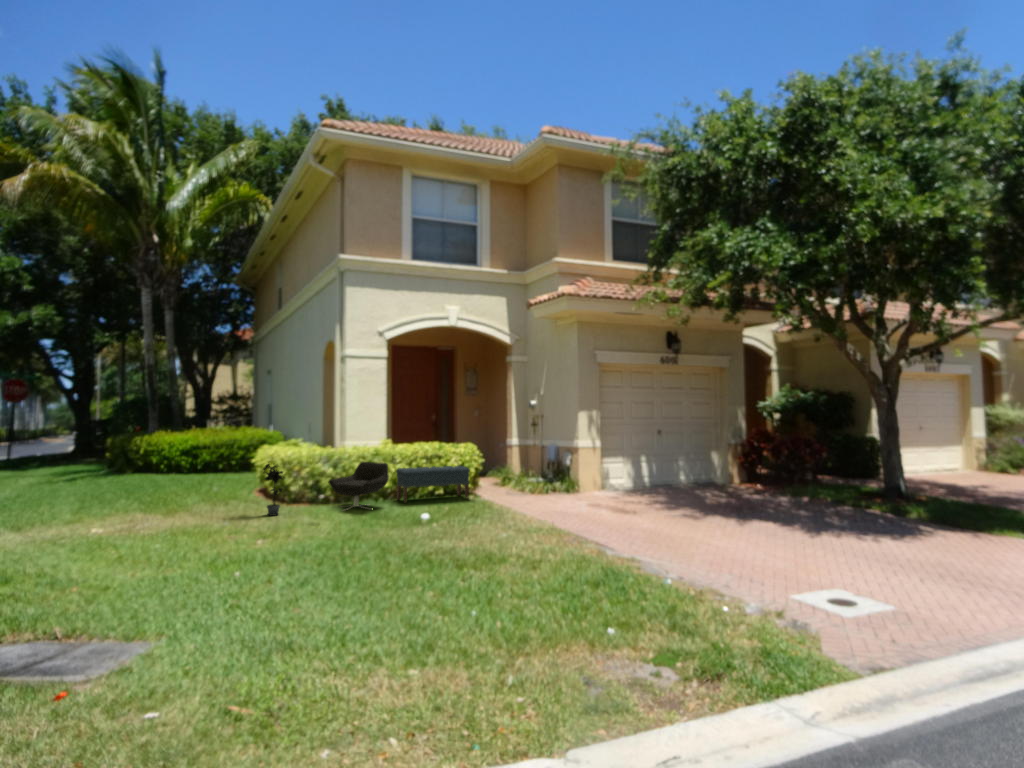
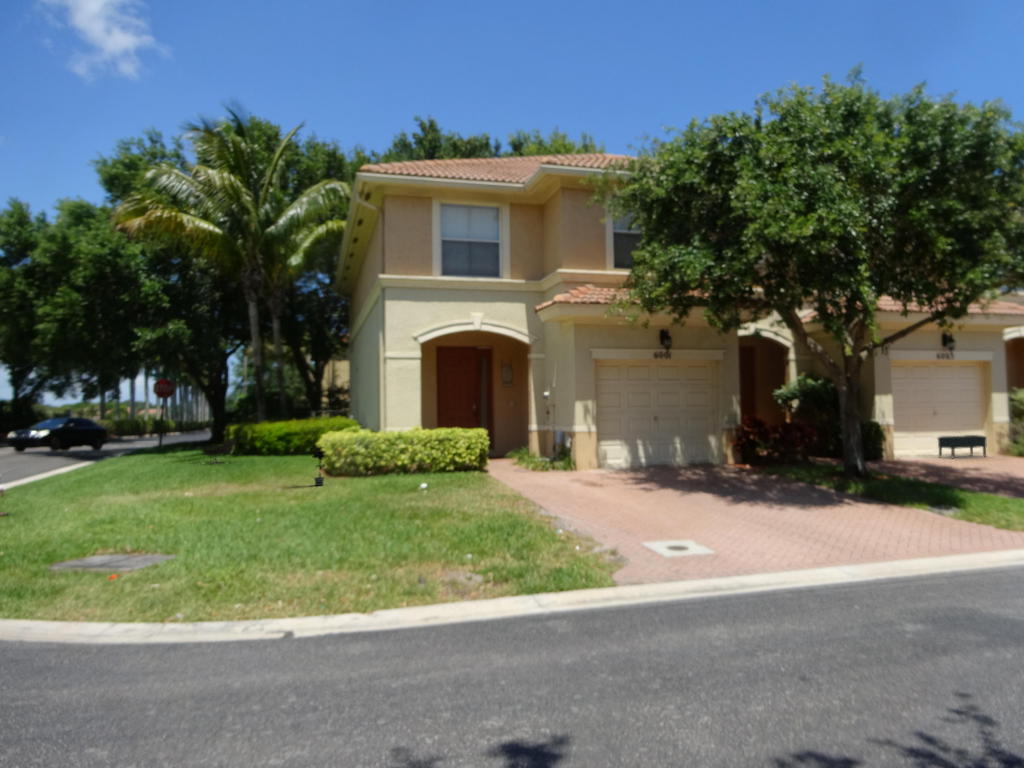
lounge chair: present [328,462,389,510] -> present [202,438,236,461]
bench: present [396,466,470,503] -> present [938,435,987,458]

